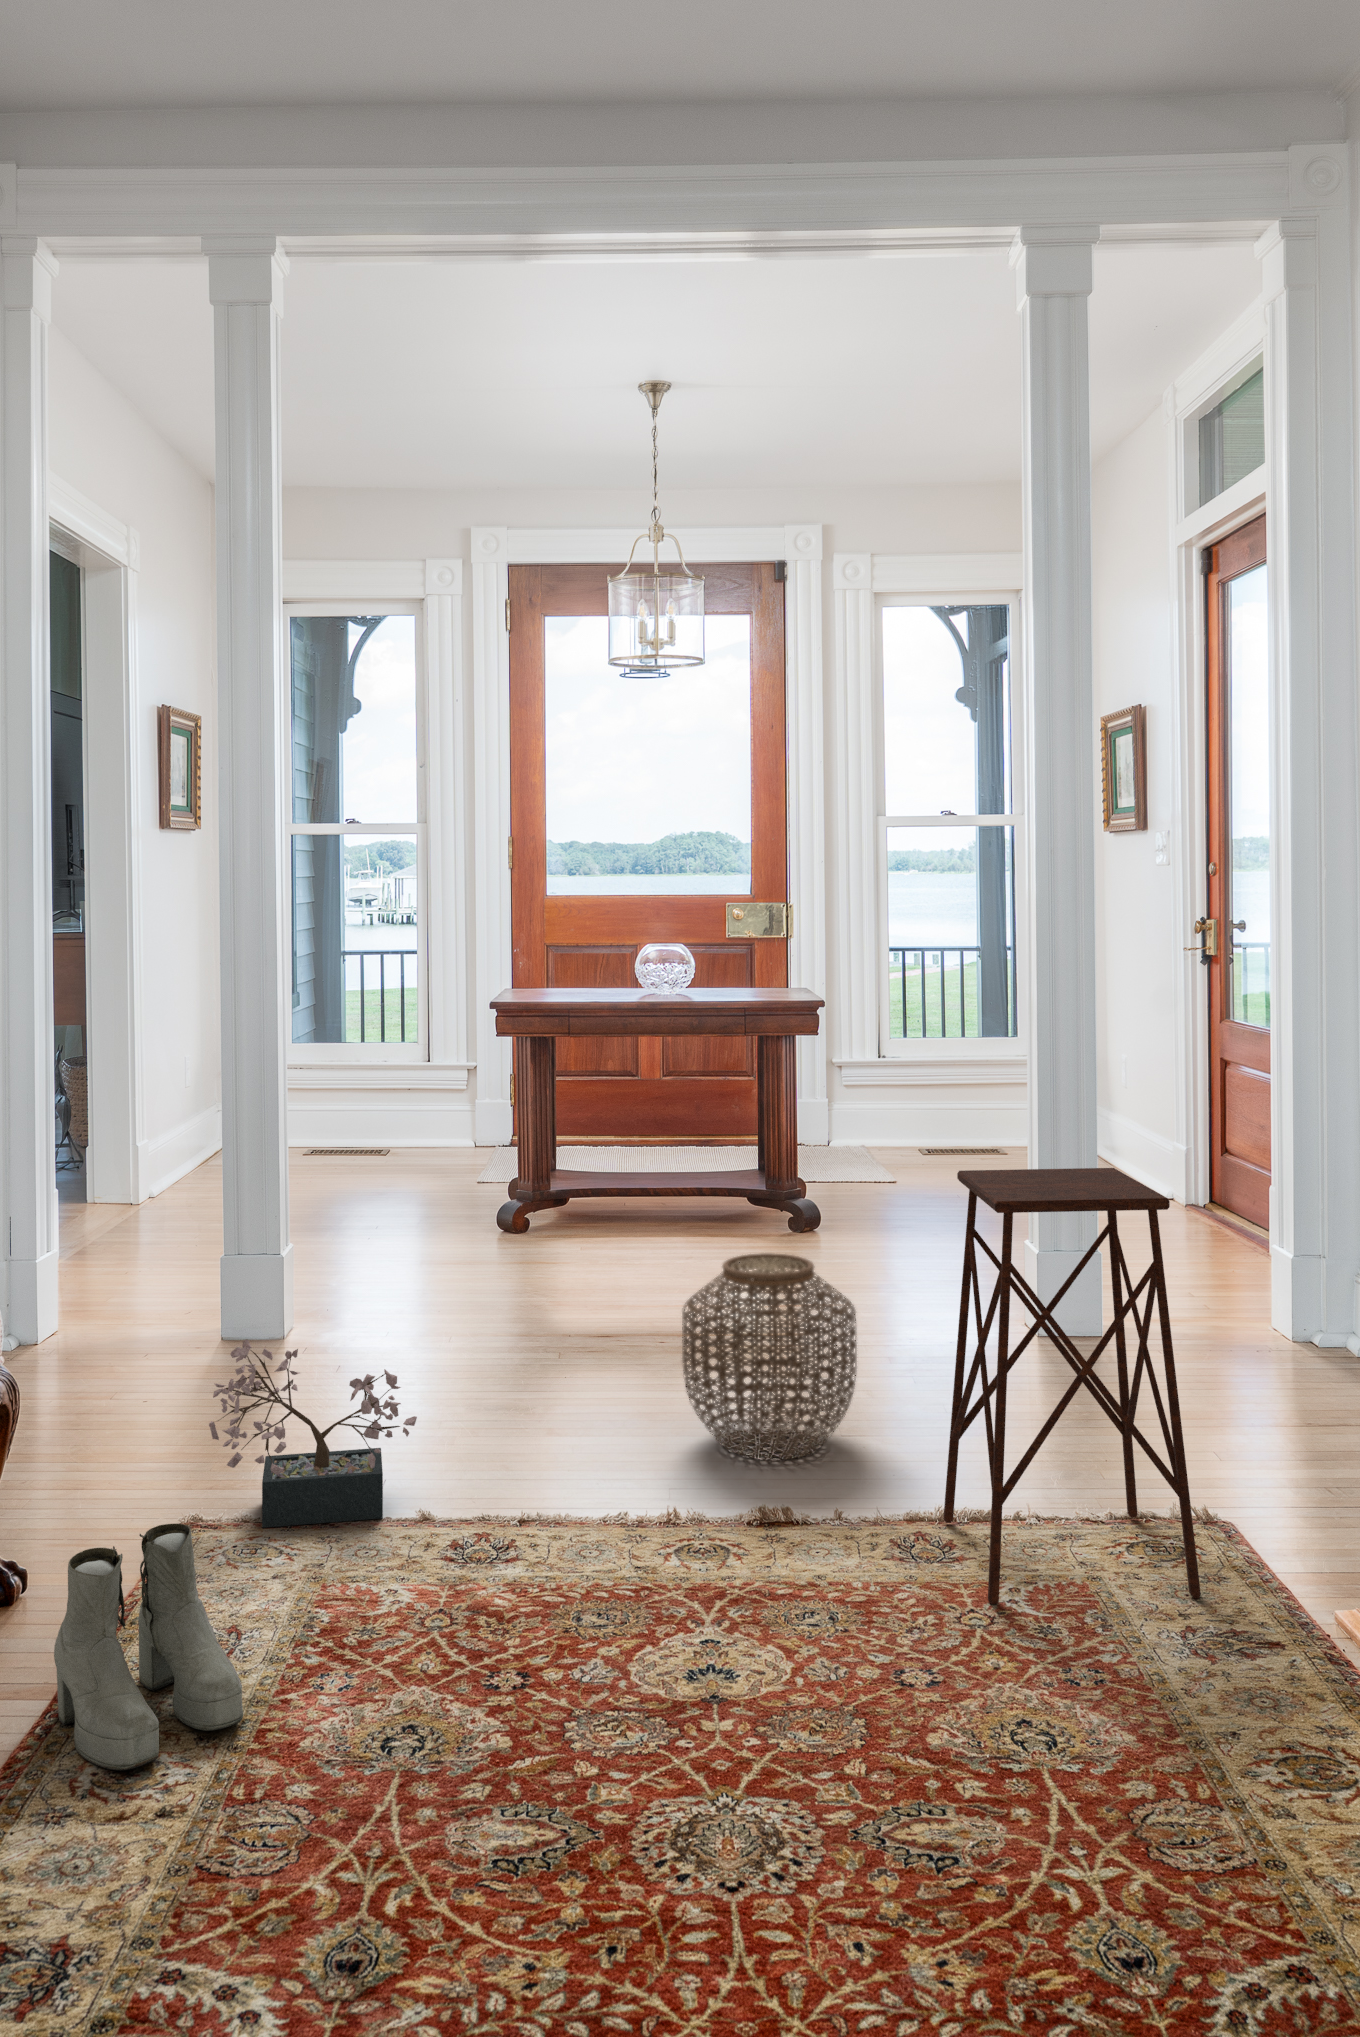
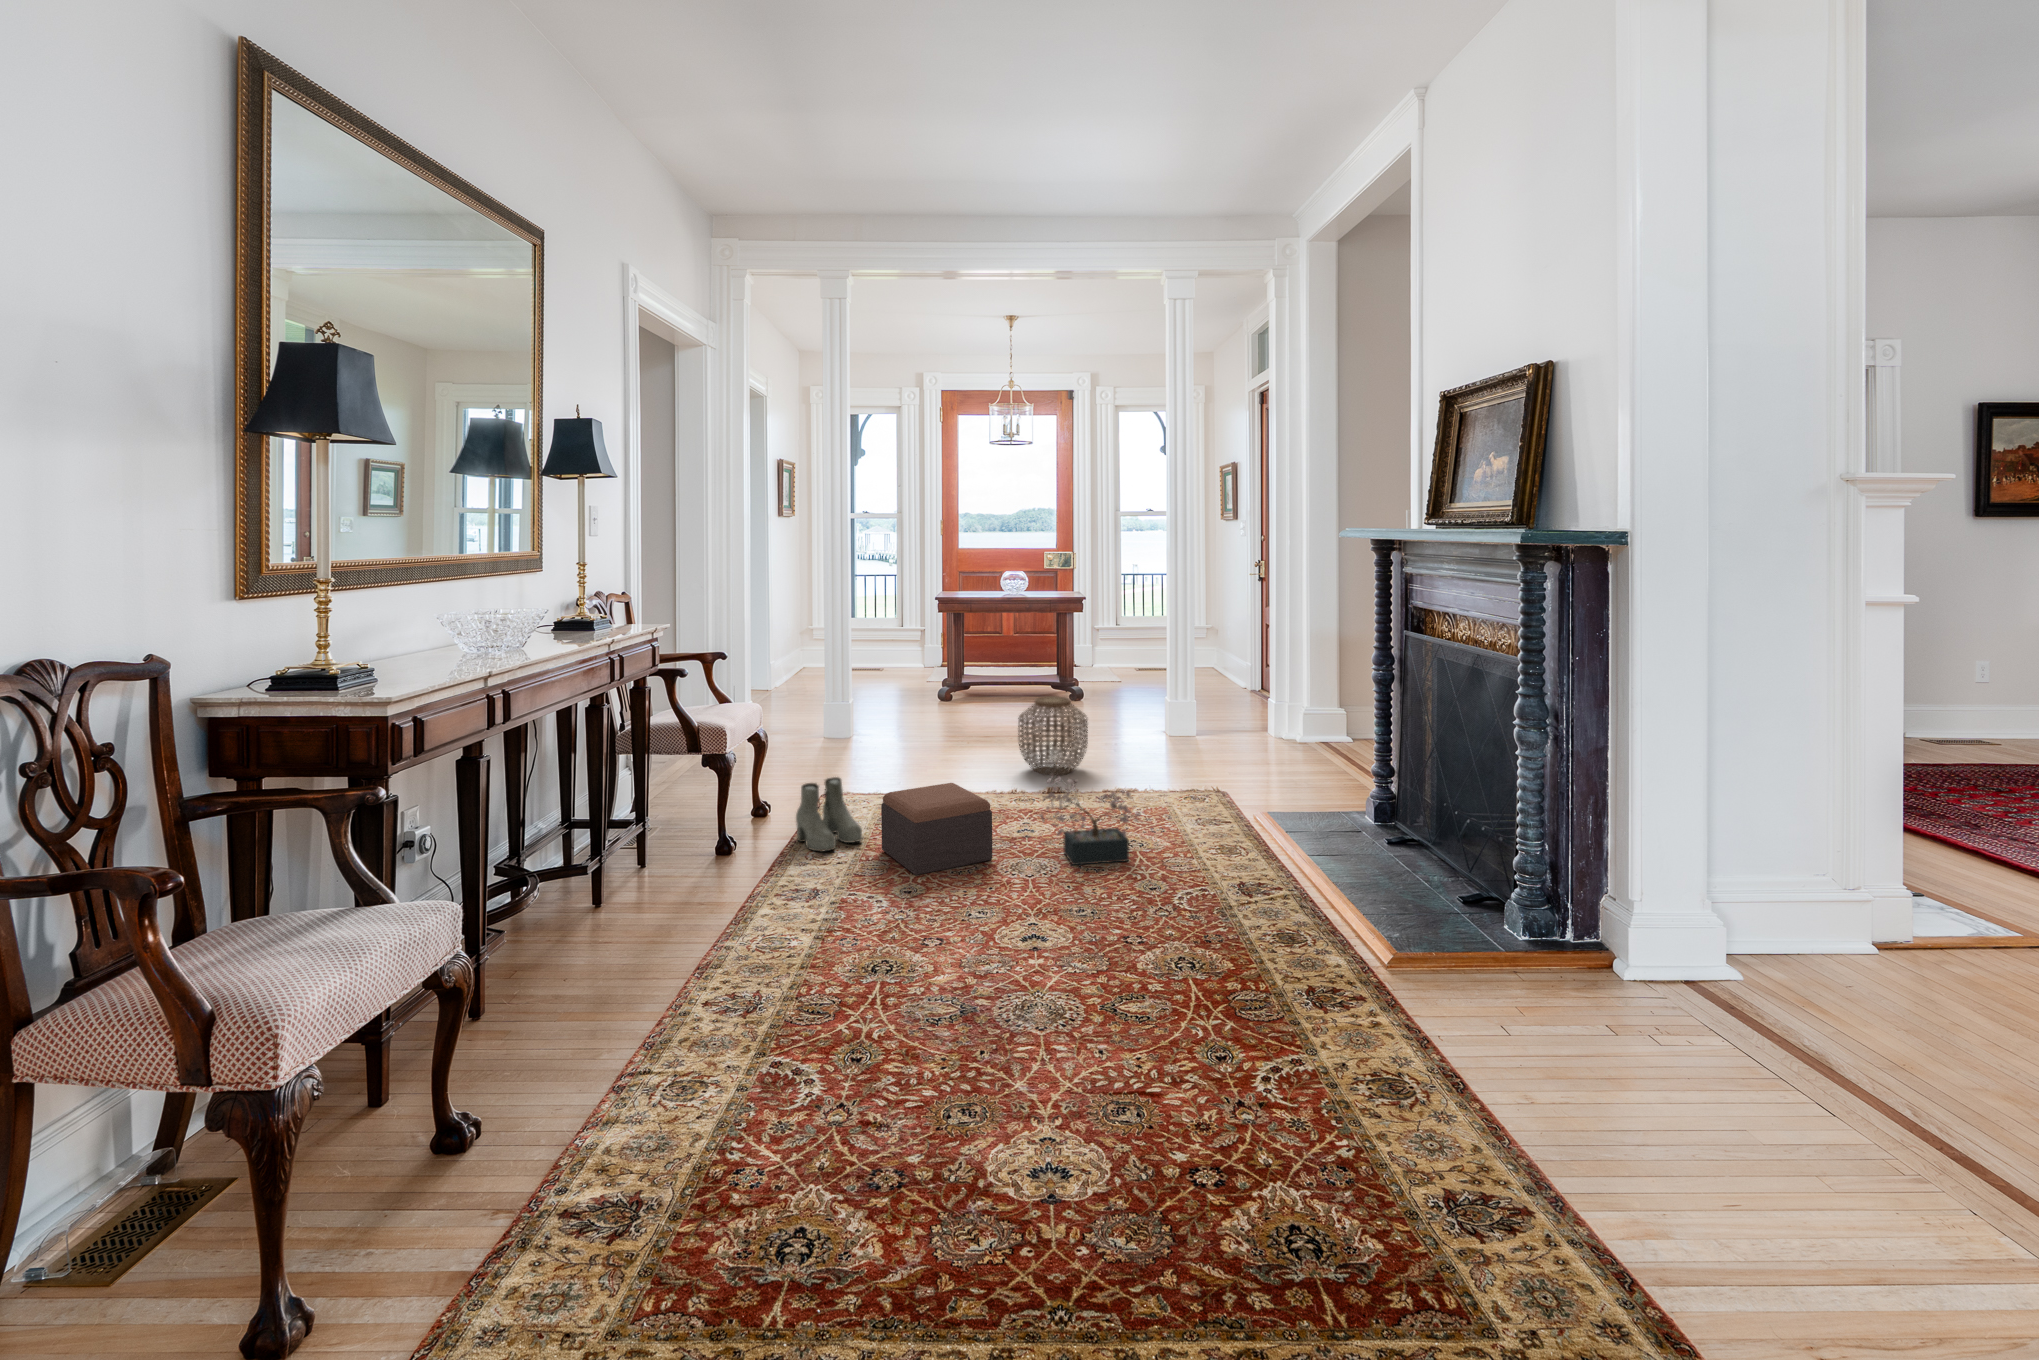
side table: present [943,1168,1201,1604] -> none [1117,658,1207,814]
decorative plant: present [209,1339,417,1528] -> present [1041,775,1141,865]
footstool: none [293,1548,618,1884] -> present [881,783,992,875]

